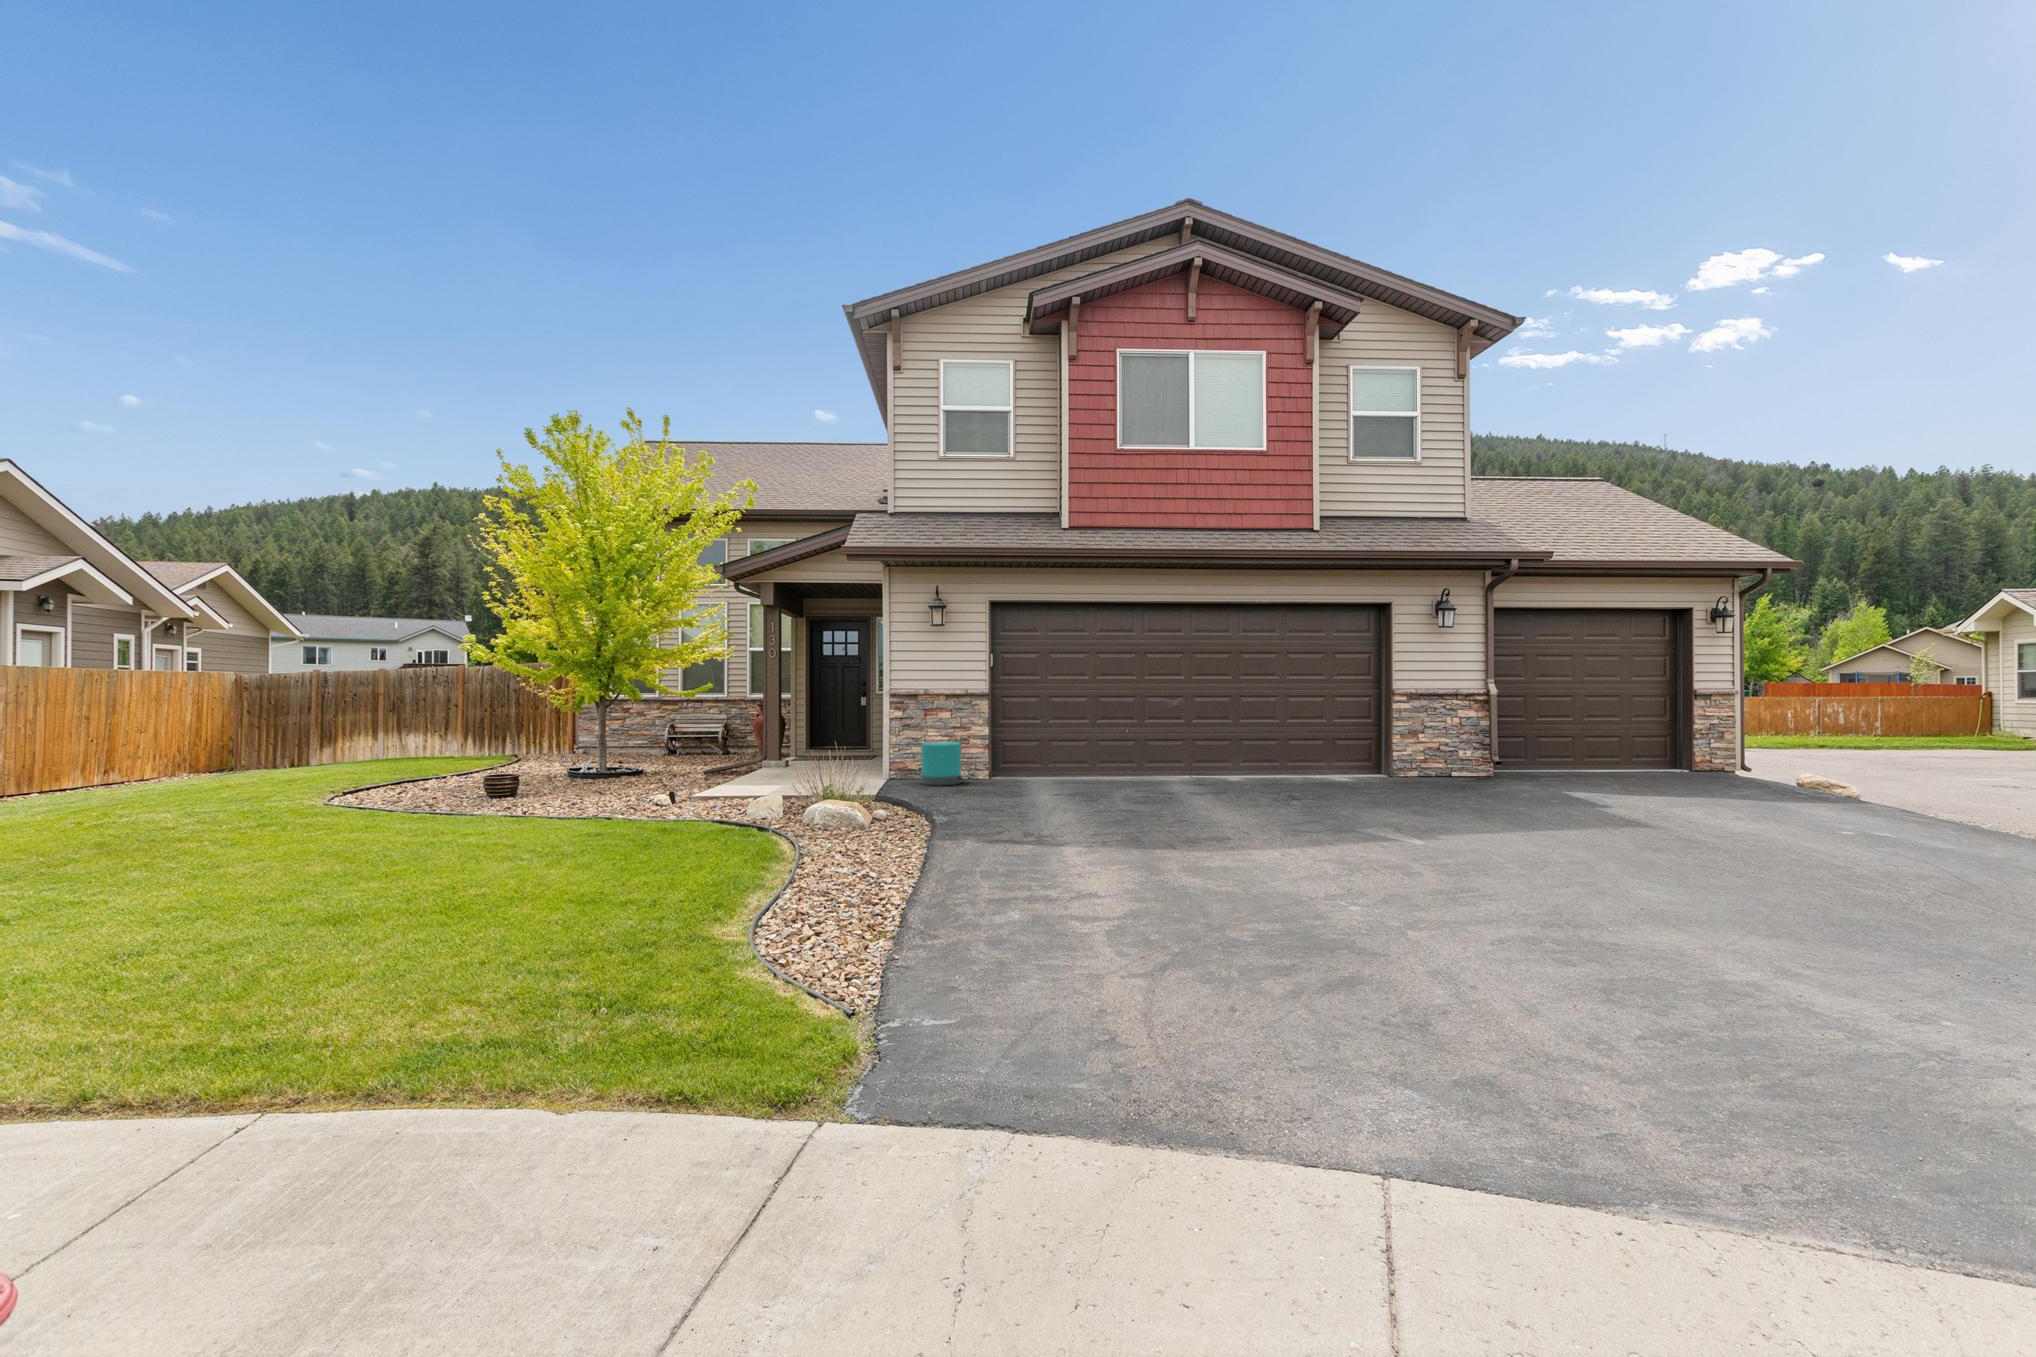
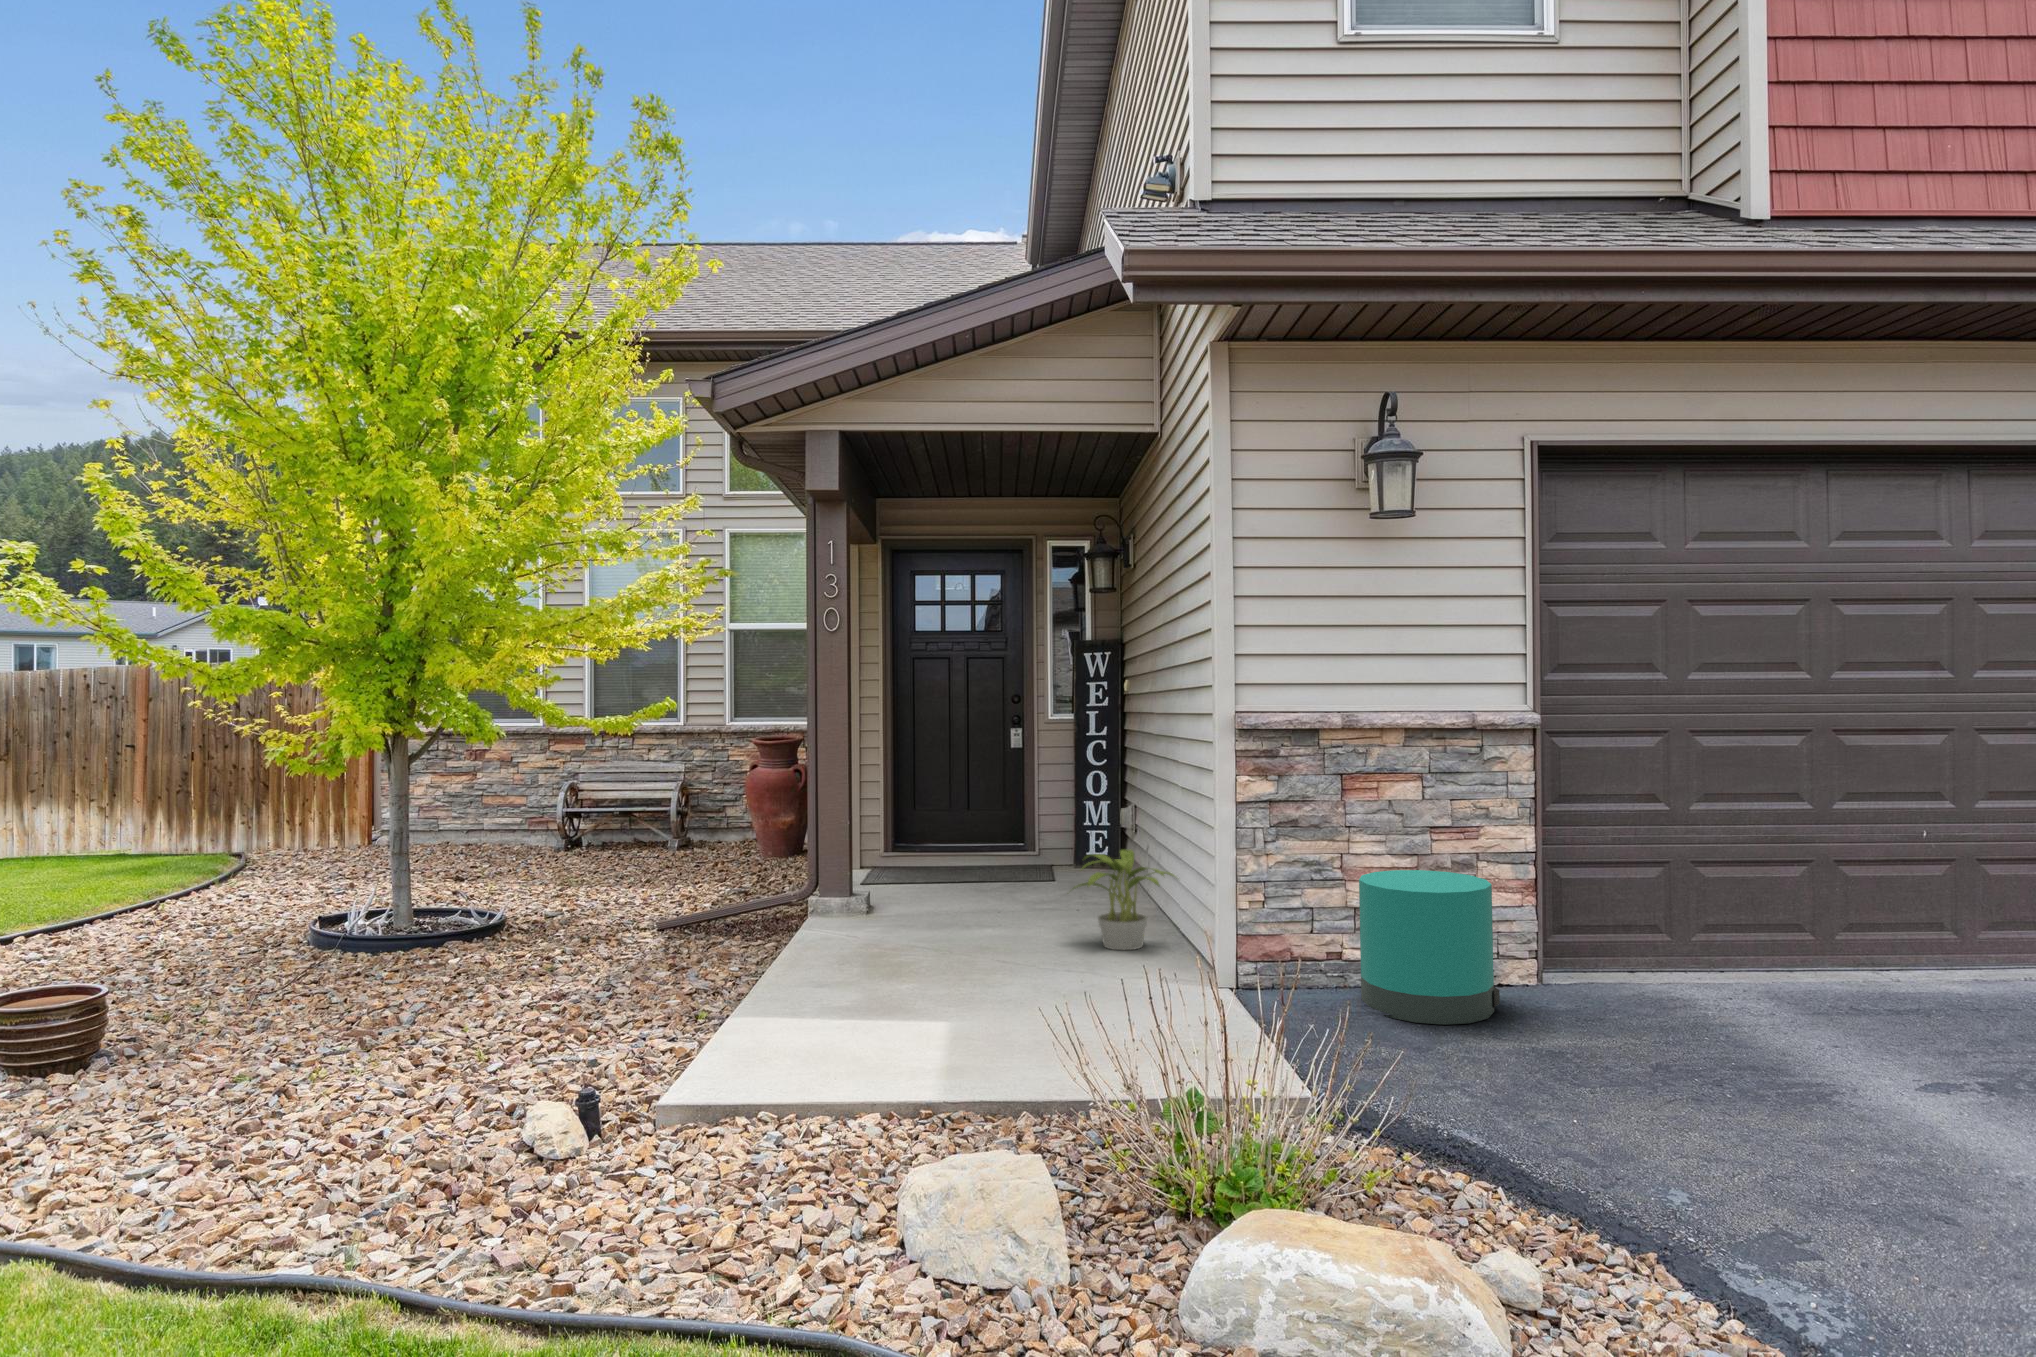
potted plant: none [848,740,887,774] -> present [1074,850,1176,950]

